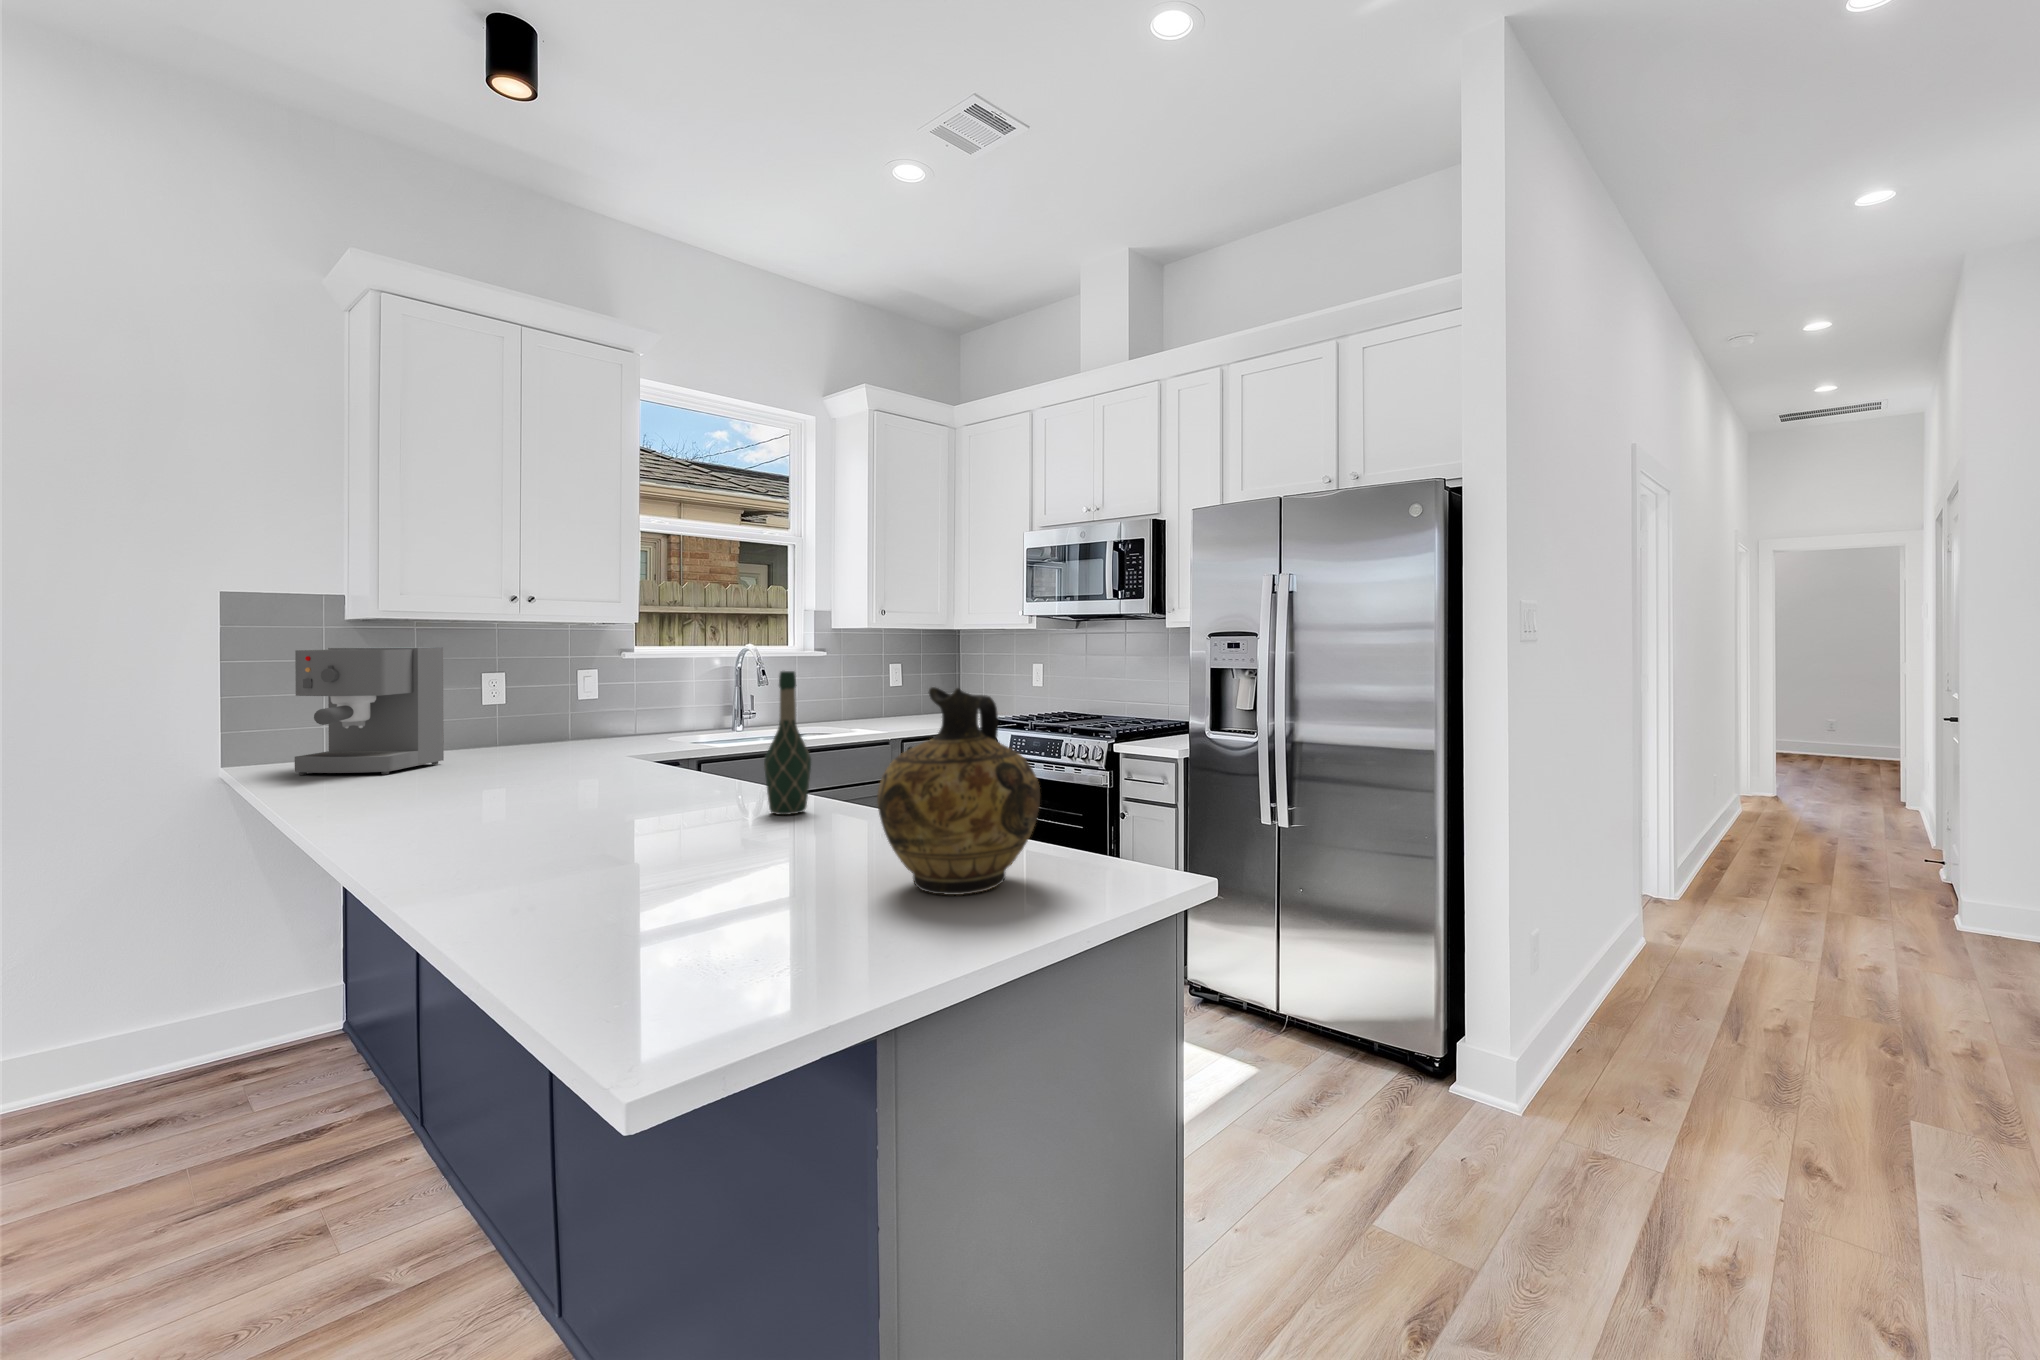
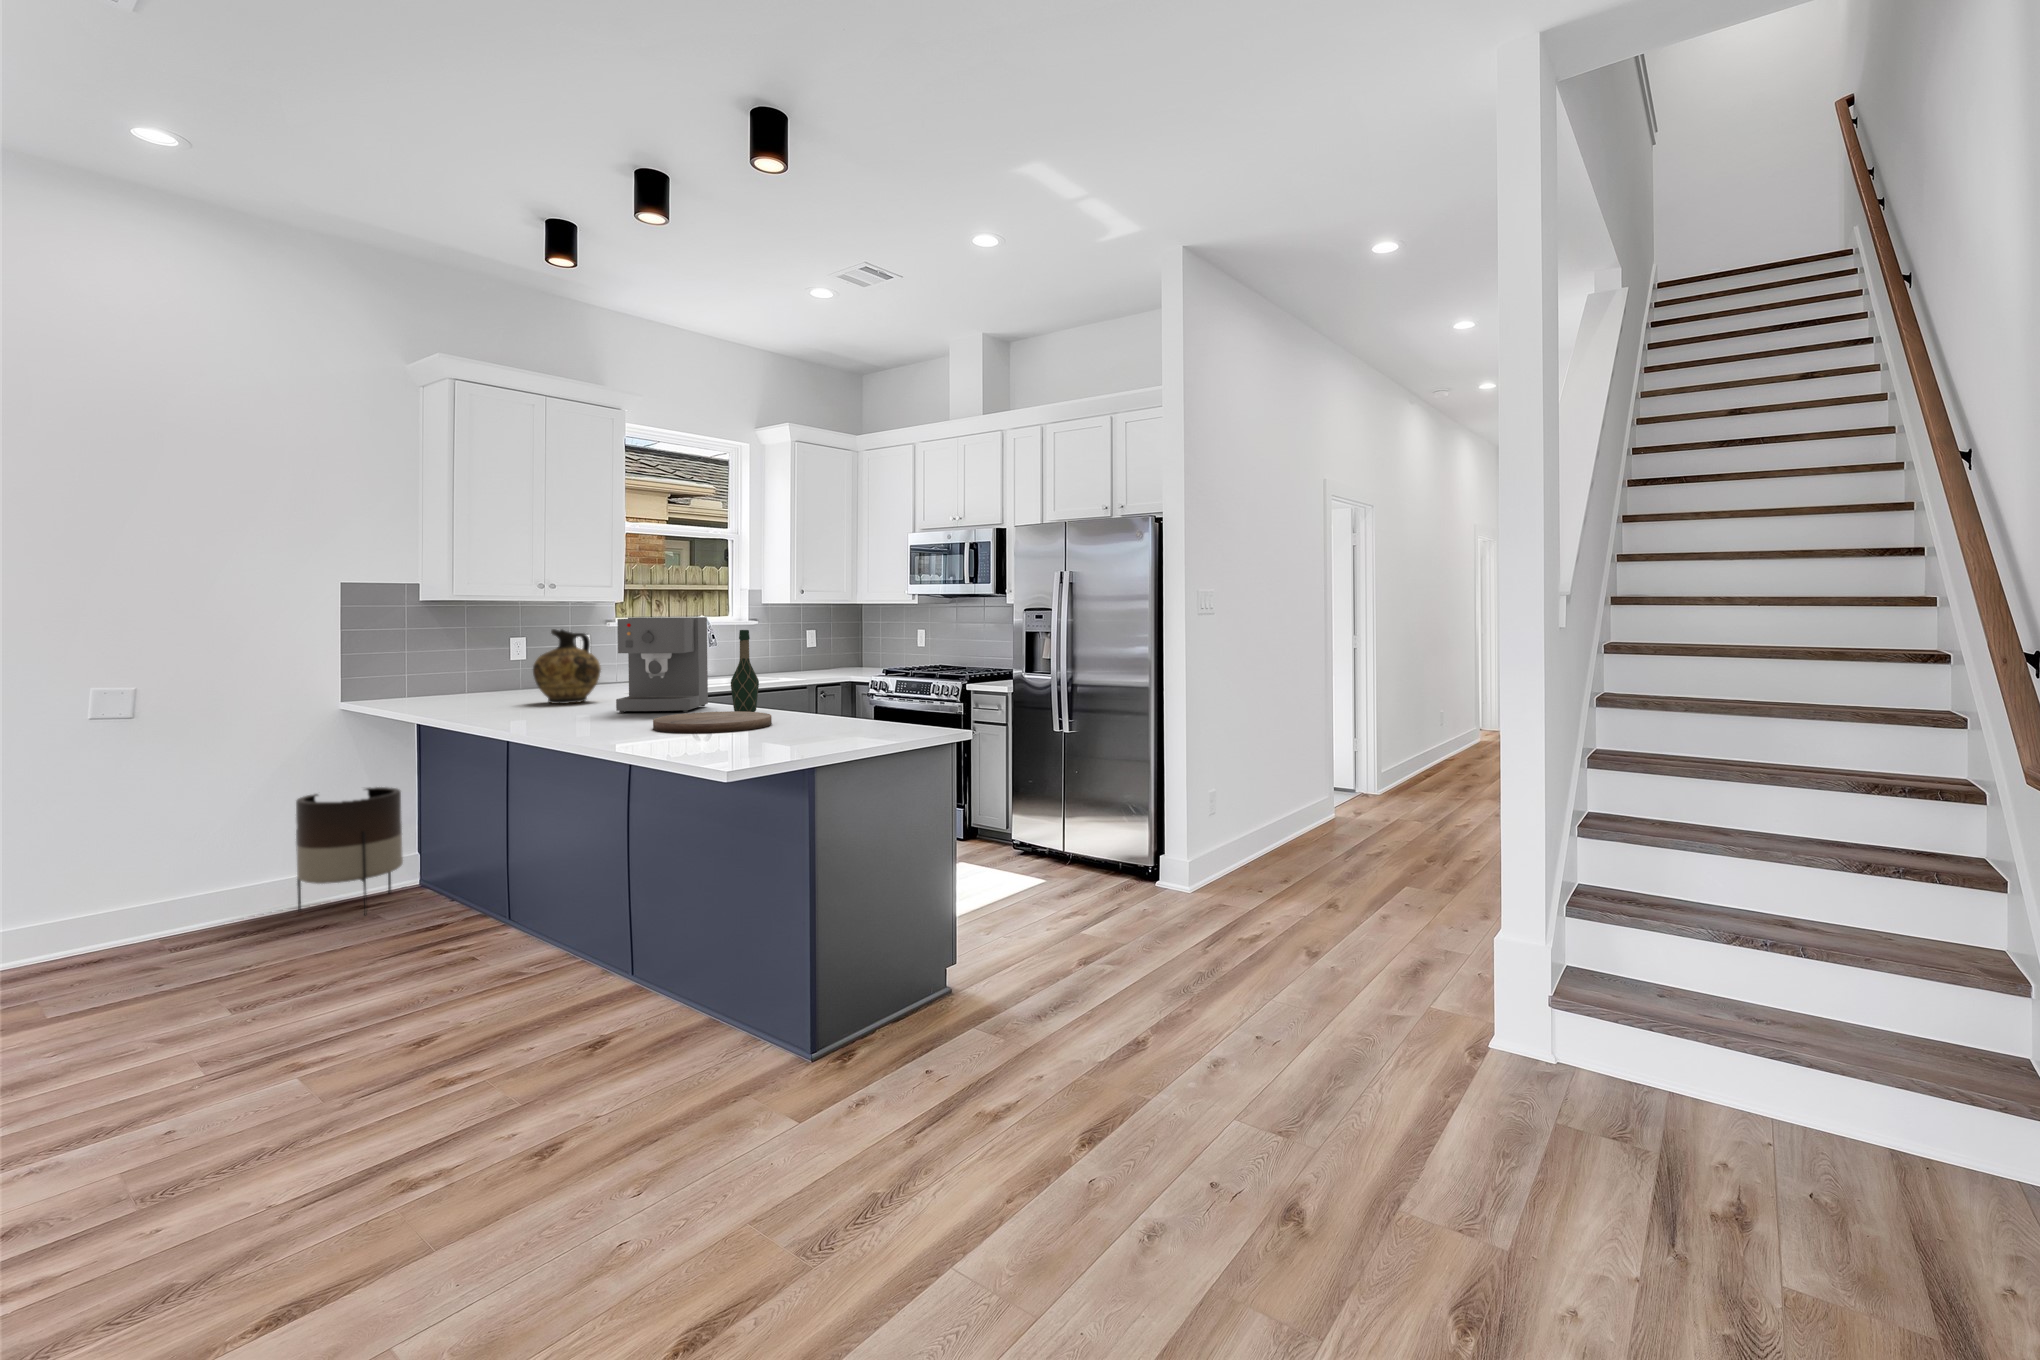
coffee maker: present [295,647,444,775] -> present [616,617,708,713]
ceramic jug: present [877,687,1040,895] -> present [533,629,601,704]
cutting board: none [604,820,827,883] -> present [653,711,772,733]
planter: none [131,898,299,1105] -> present [296,787,403,915]

